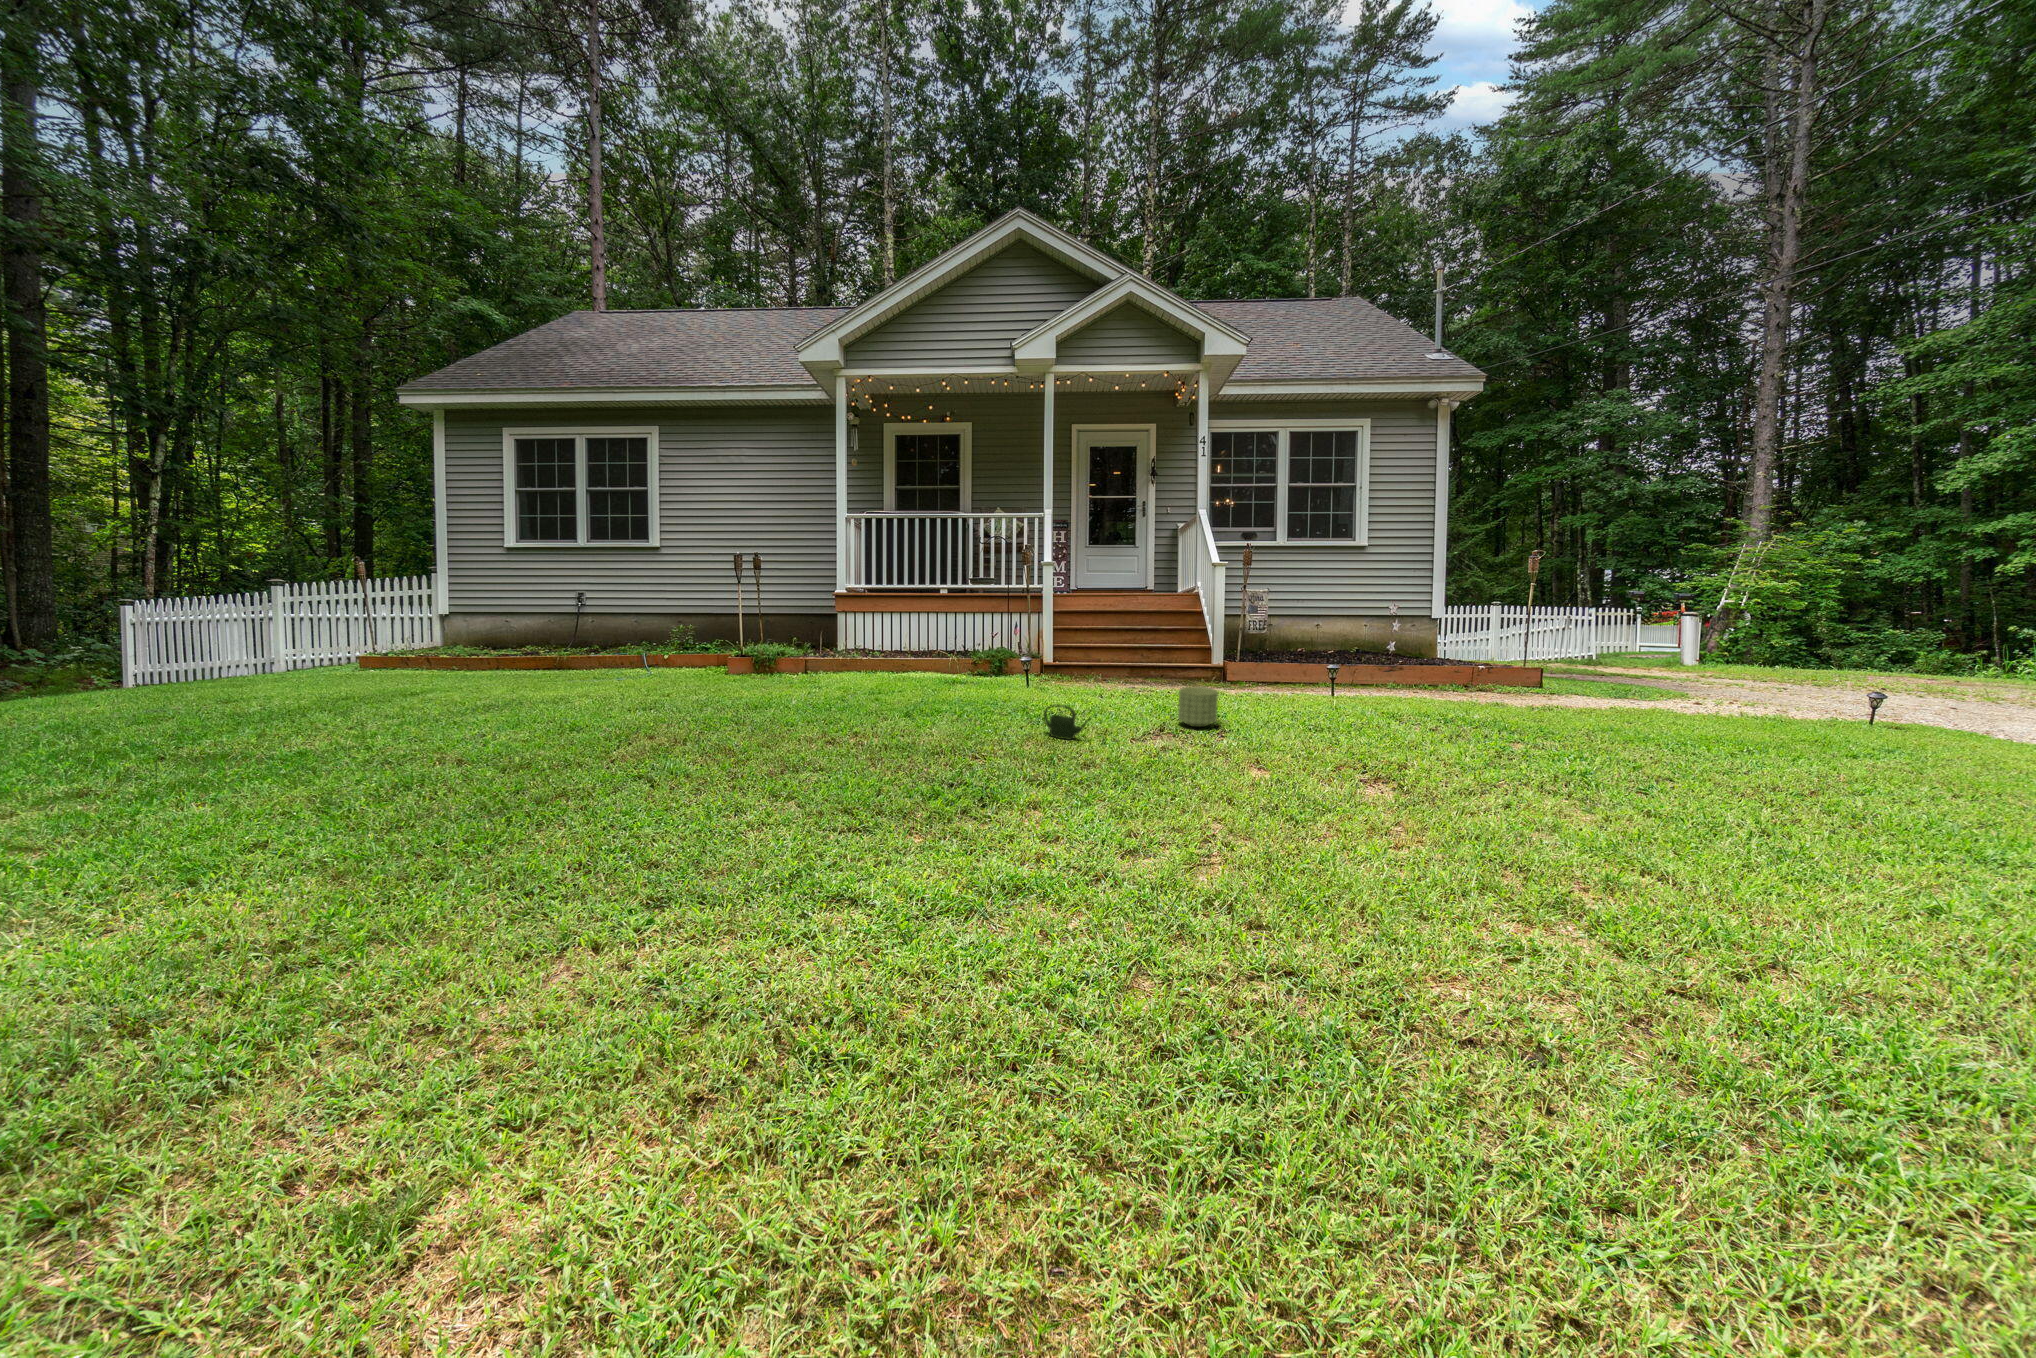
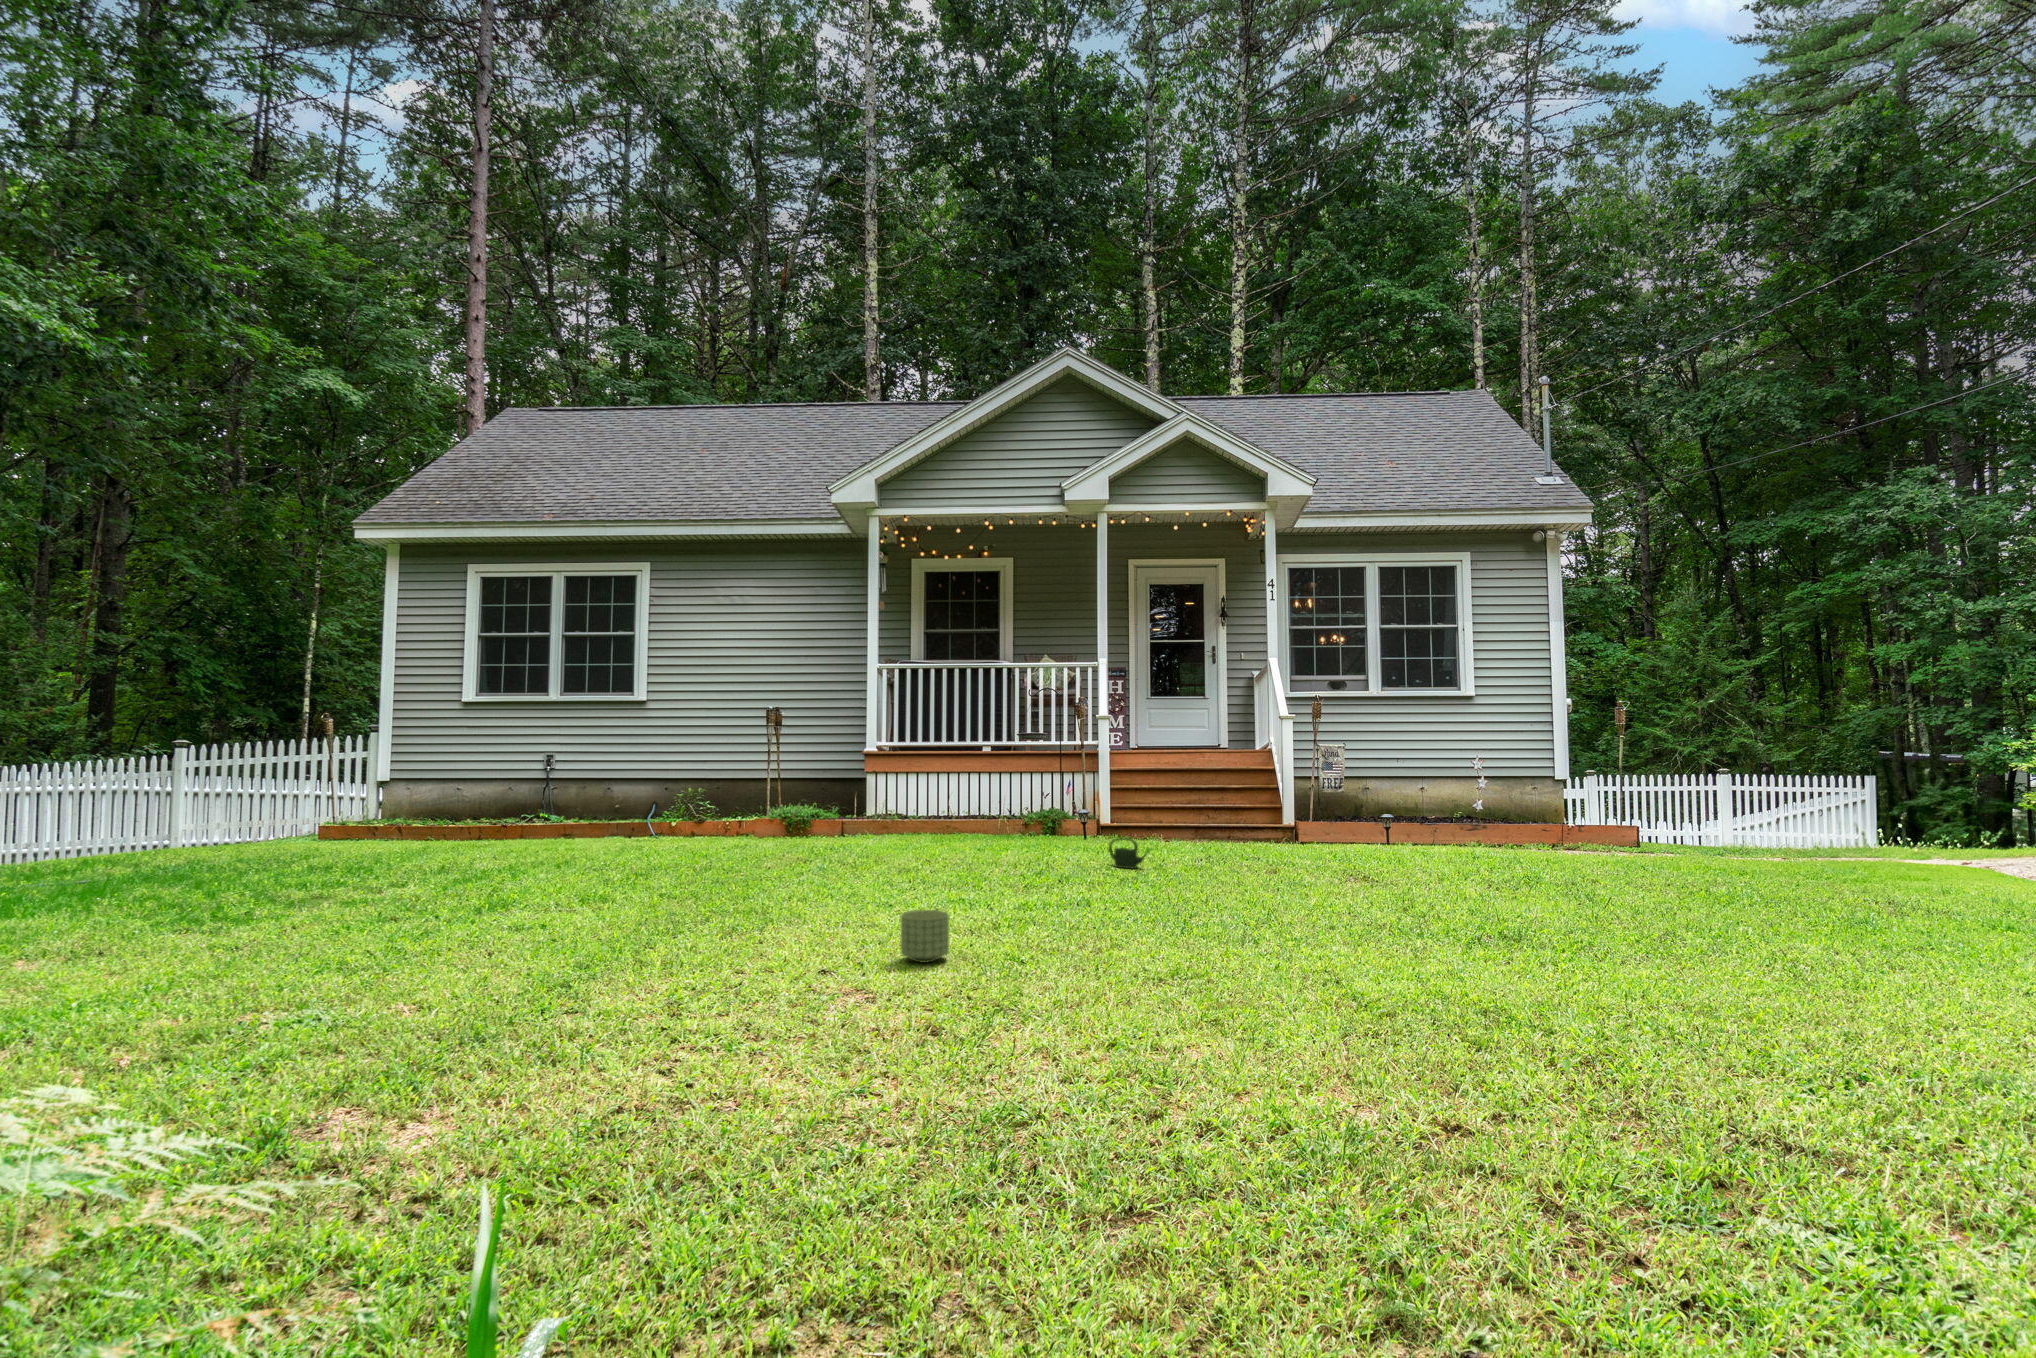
planter: present [1178,687,1218,727] -> present [901,910,949,963]

